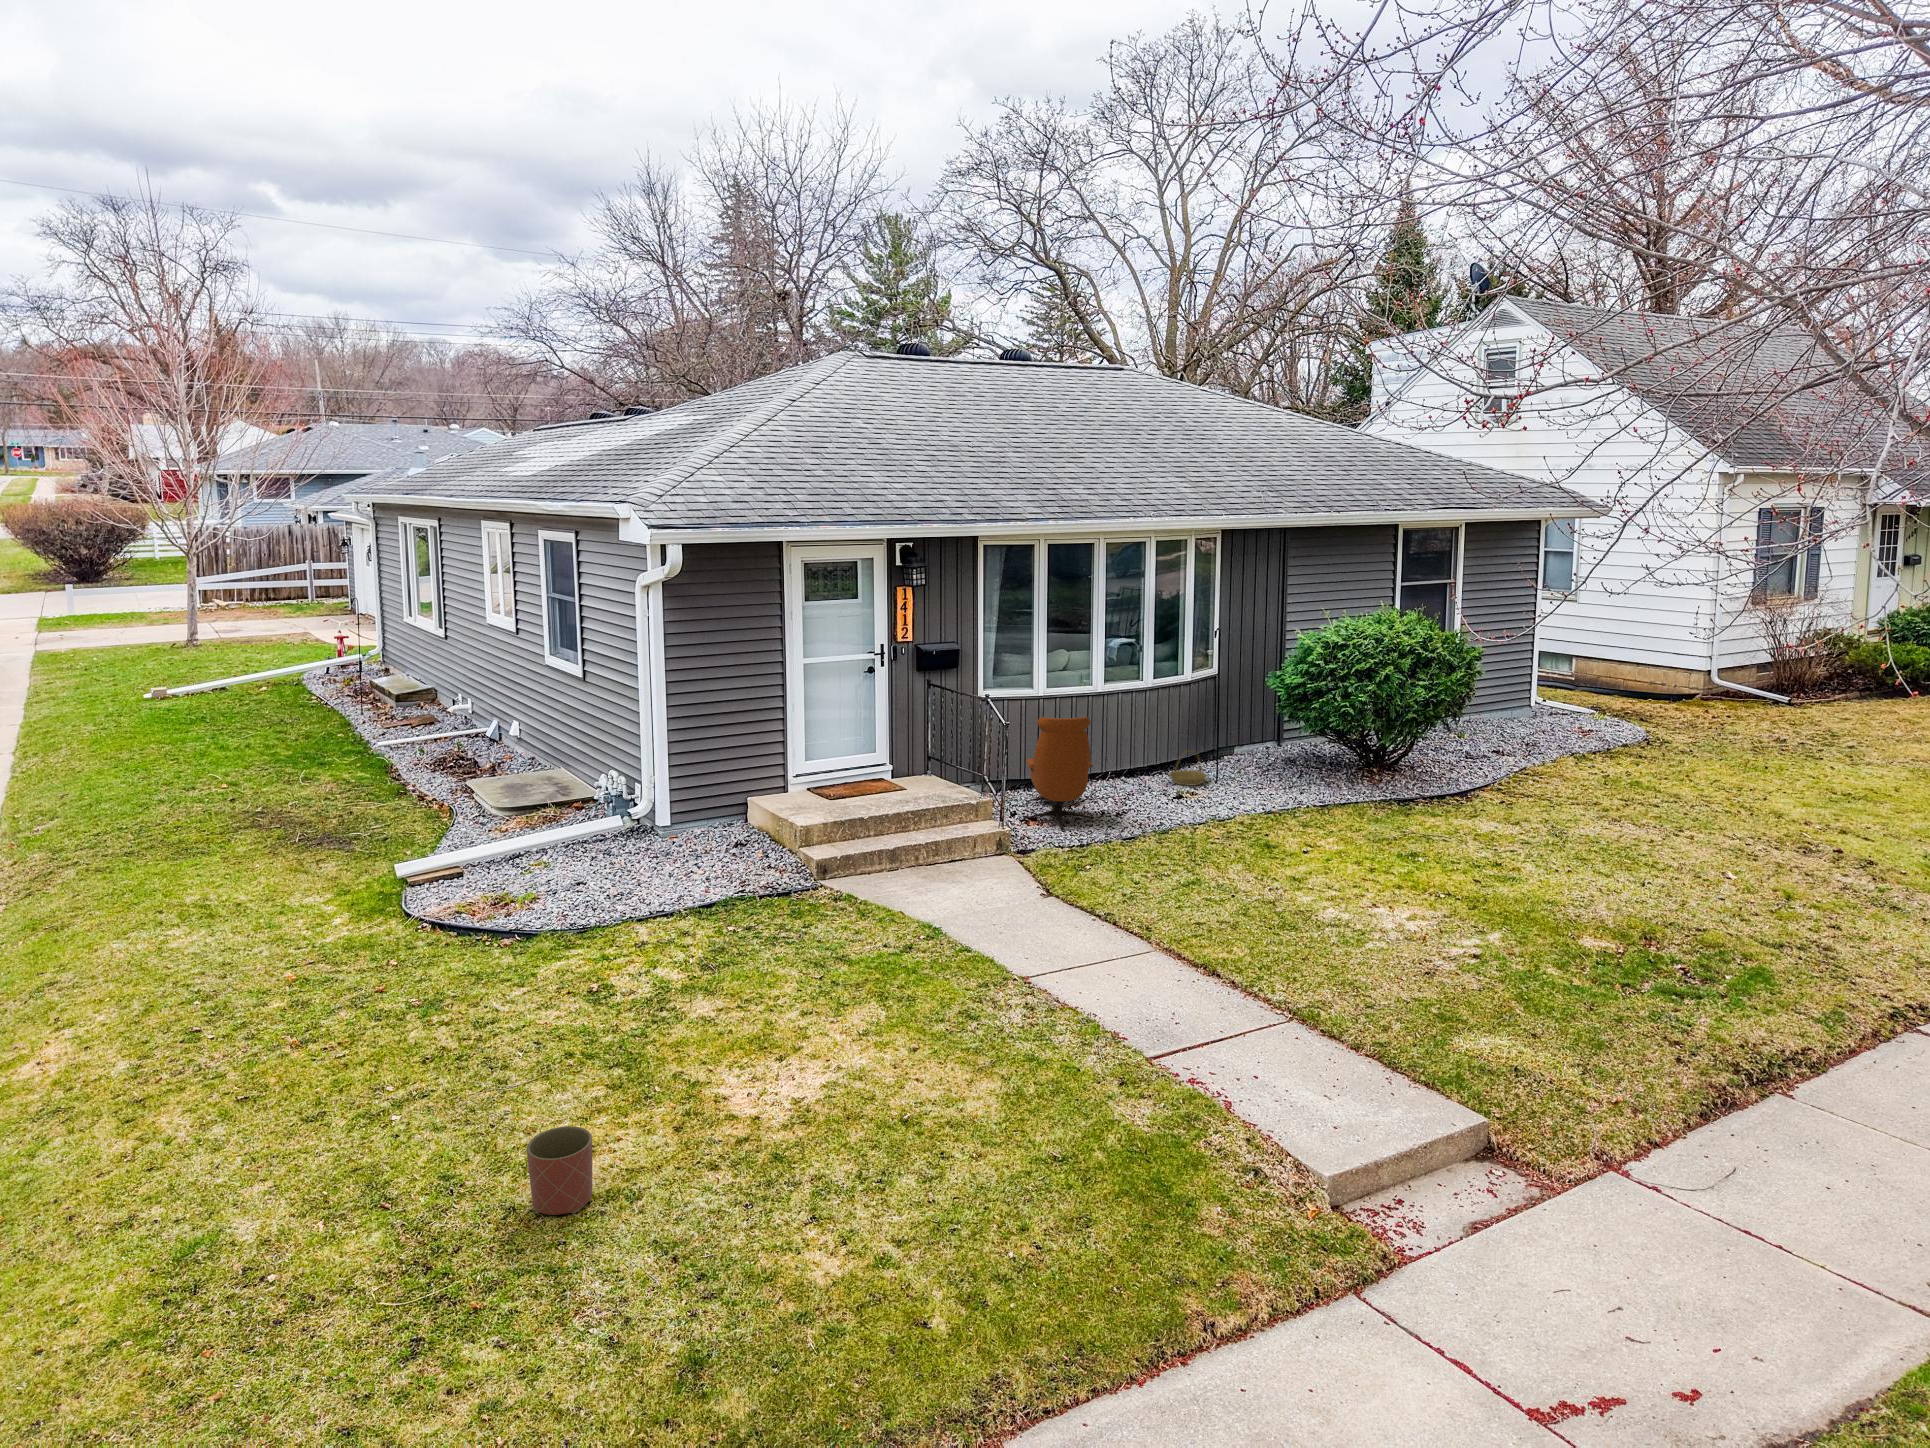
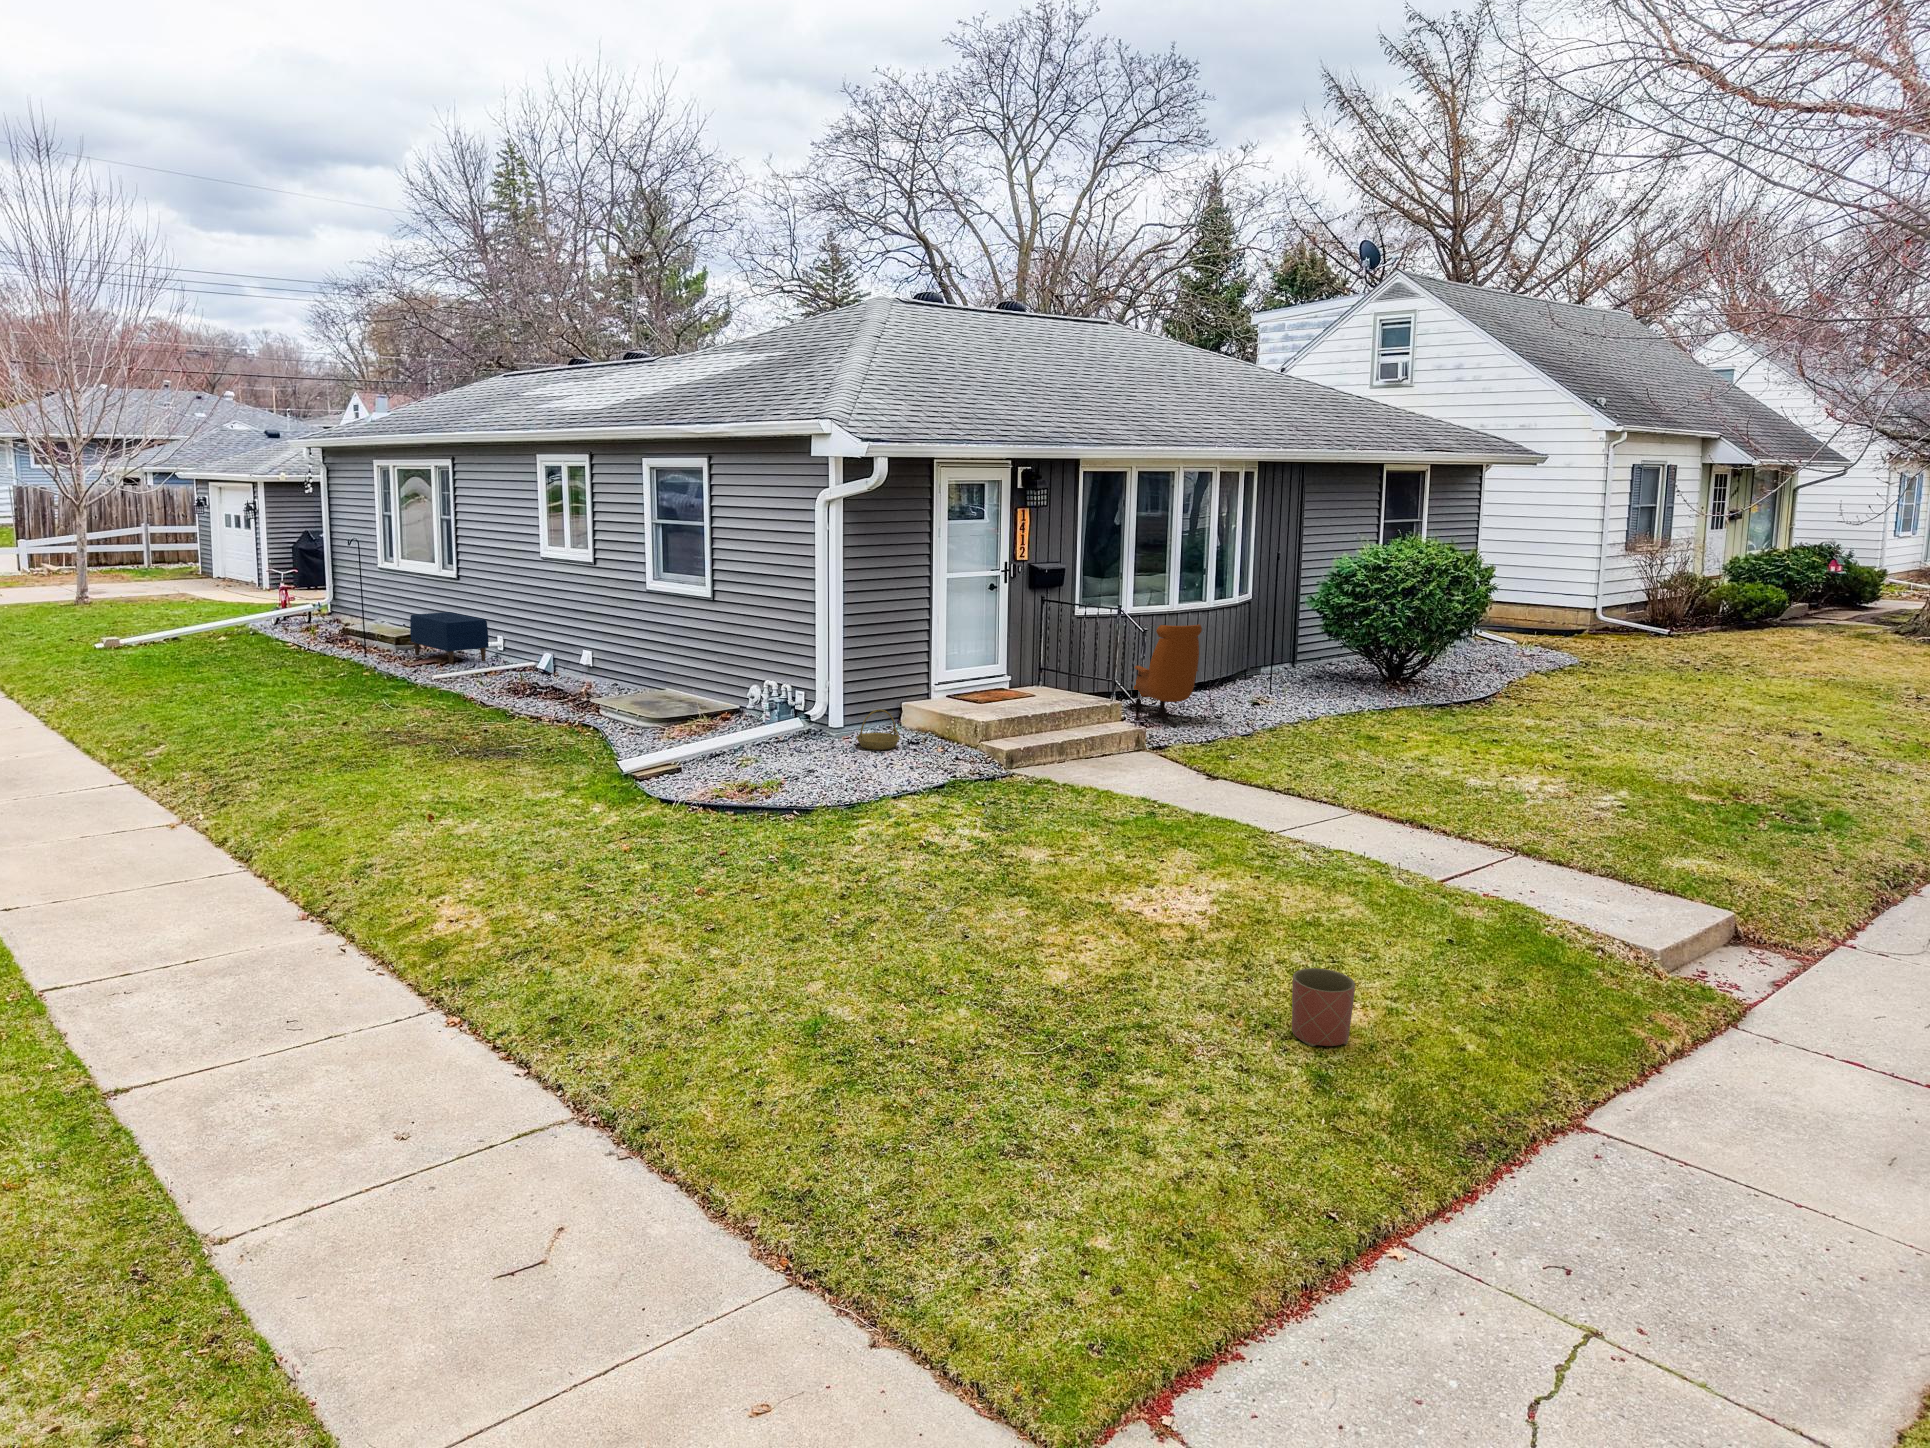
bench: none [396,670,460,726] -> present [410,612,489,664]
basket: present [1169,750,1207,786] -> present [856,709,900,750]
planter: present [527,1126,593,1215] -> present [1292,968,1355,1047]

